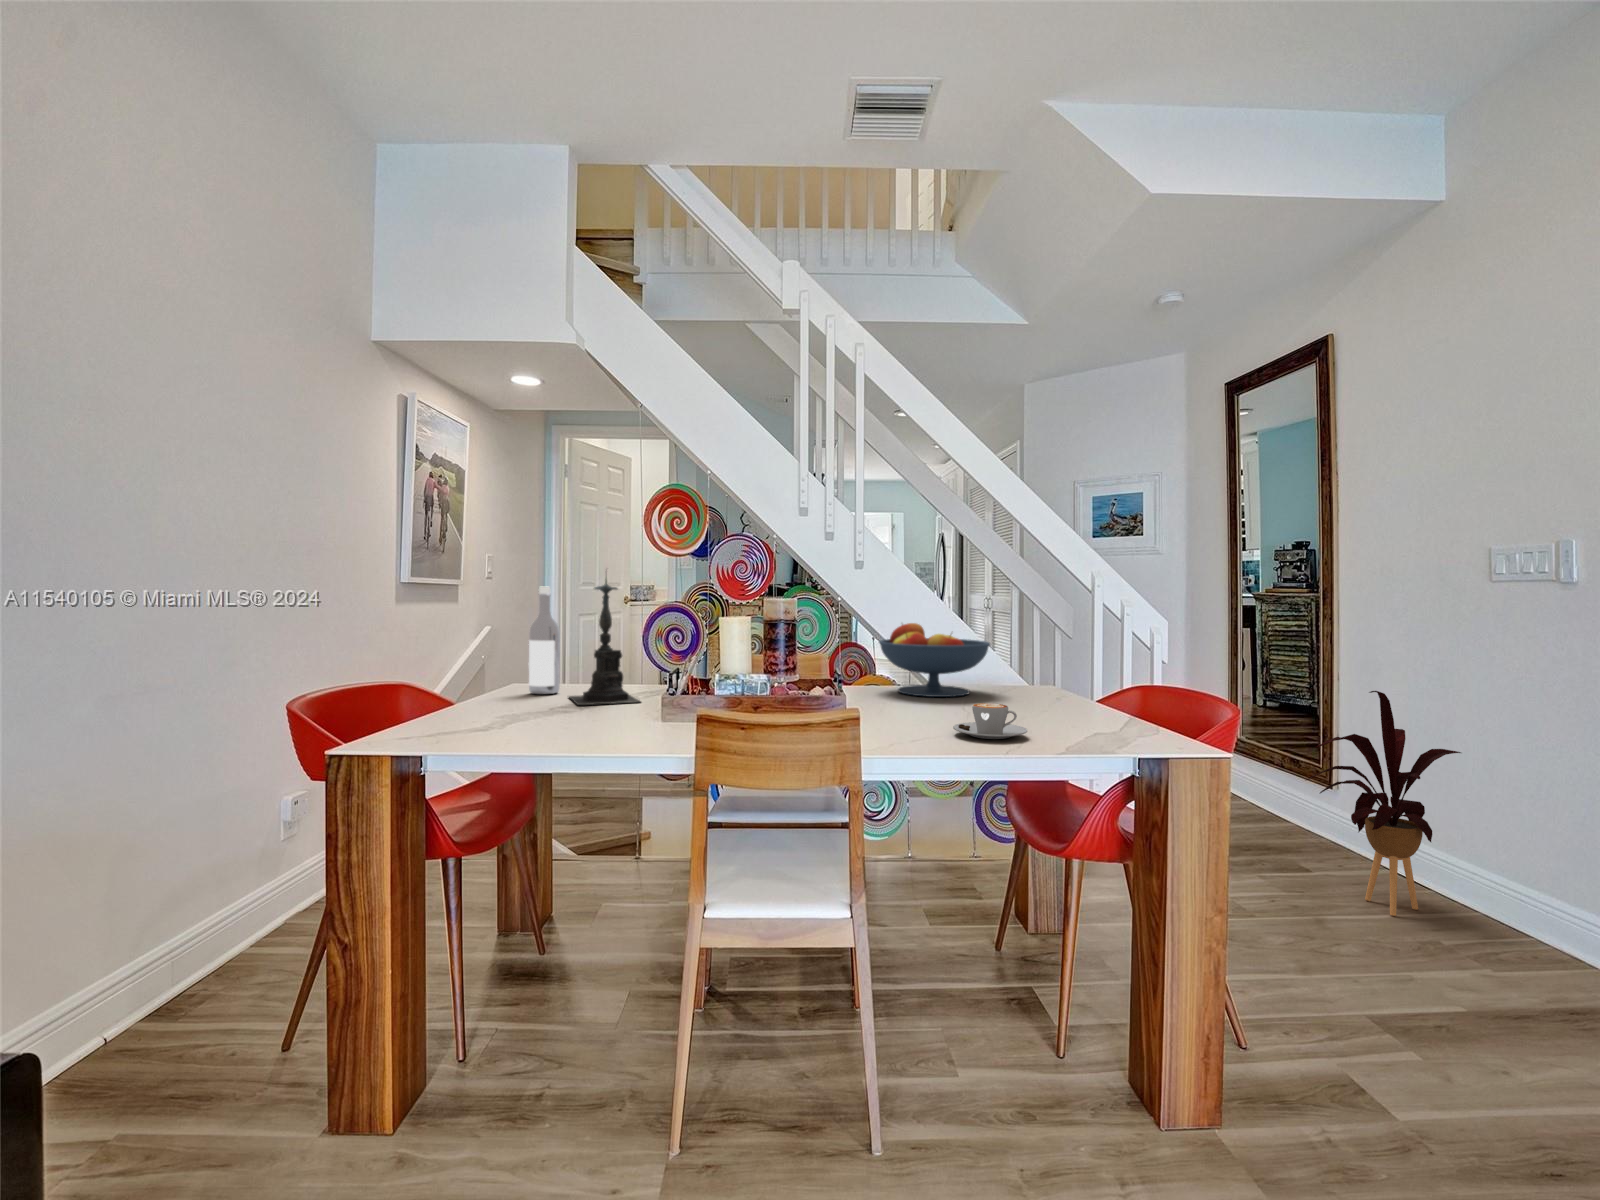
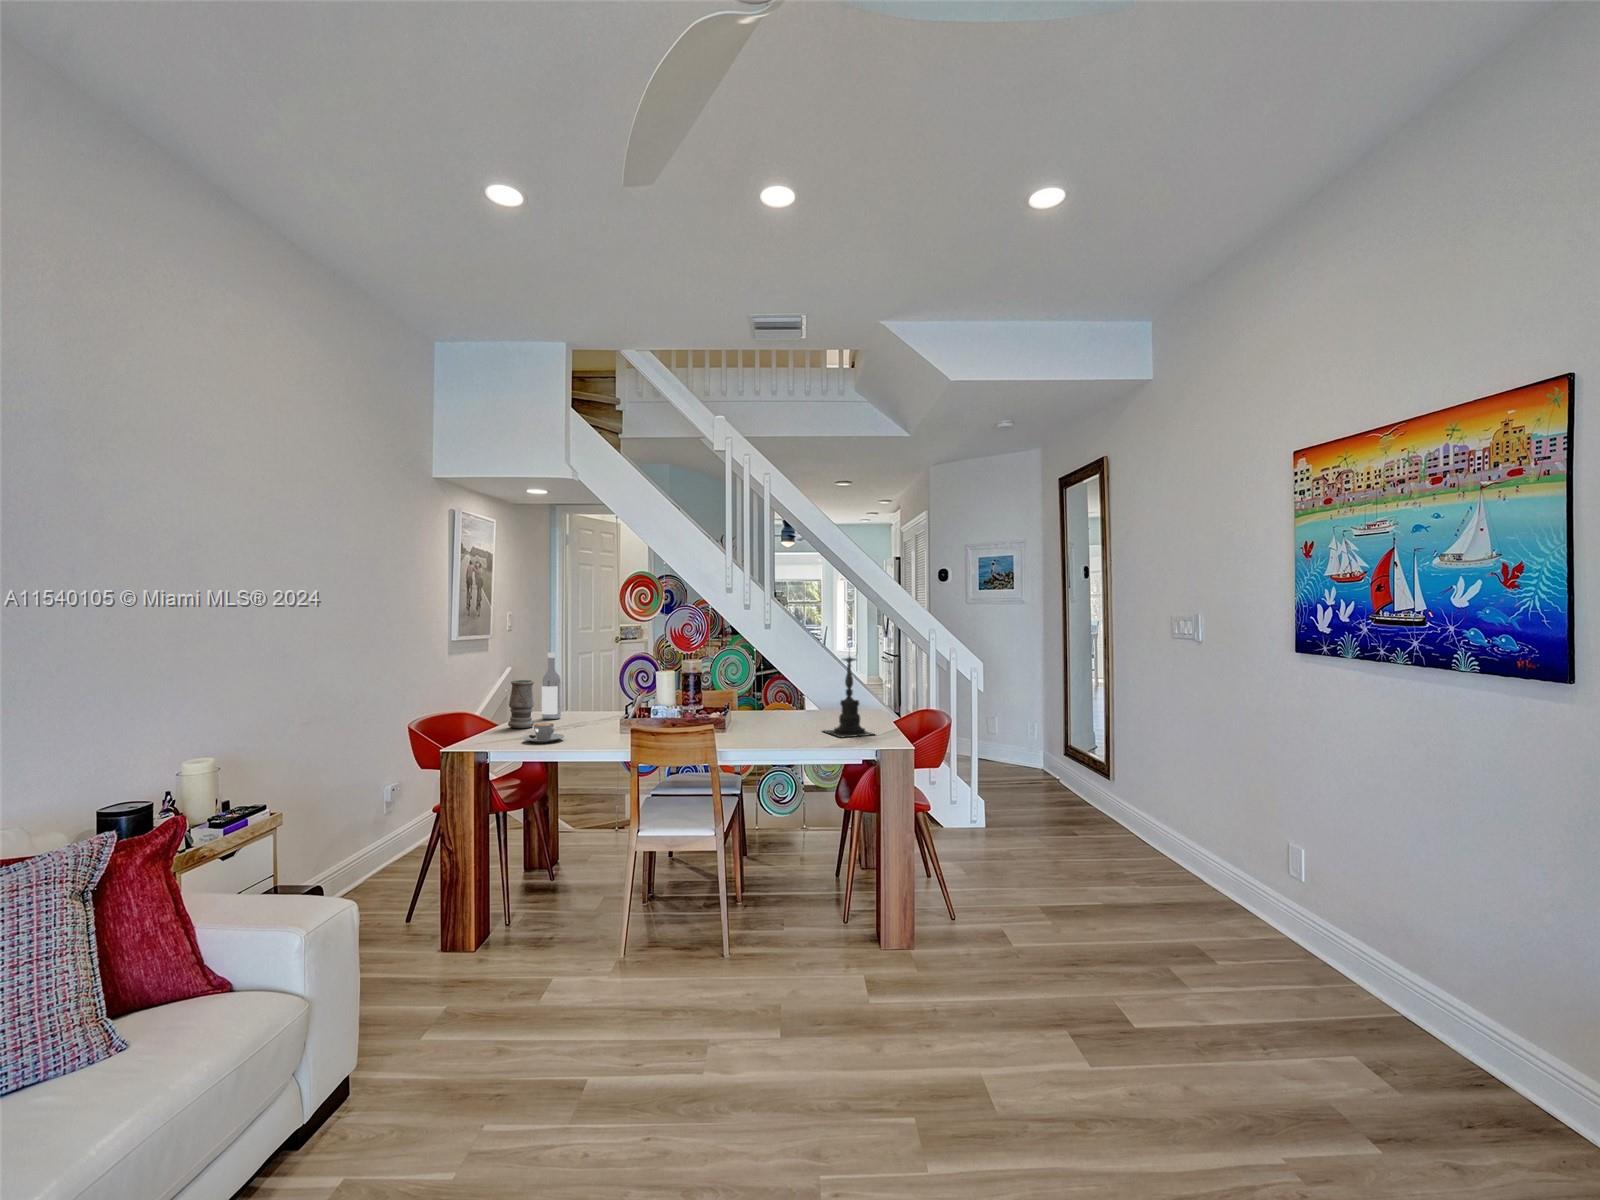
candle holder: present [569,579,640,705] -> present [824,656,874,737]
fruit bowl: present [879,623,990,697] -> none [759,671,828,718]
vase: none [470,626,515,708] -> present [508,680,534,728]
house plant: present [1306,691,1461,916] -> none [1050,711,1150,857]
coffee cup: present [953,703,1027,739] -> present [523,723,564,743]

